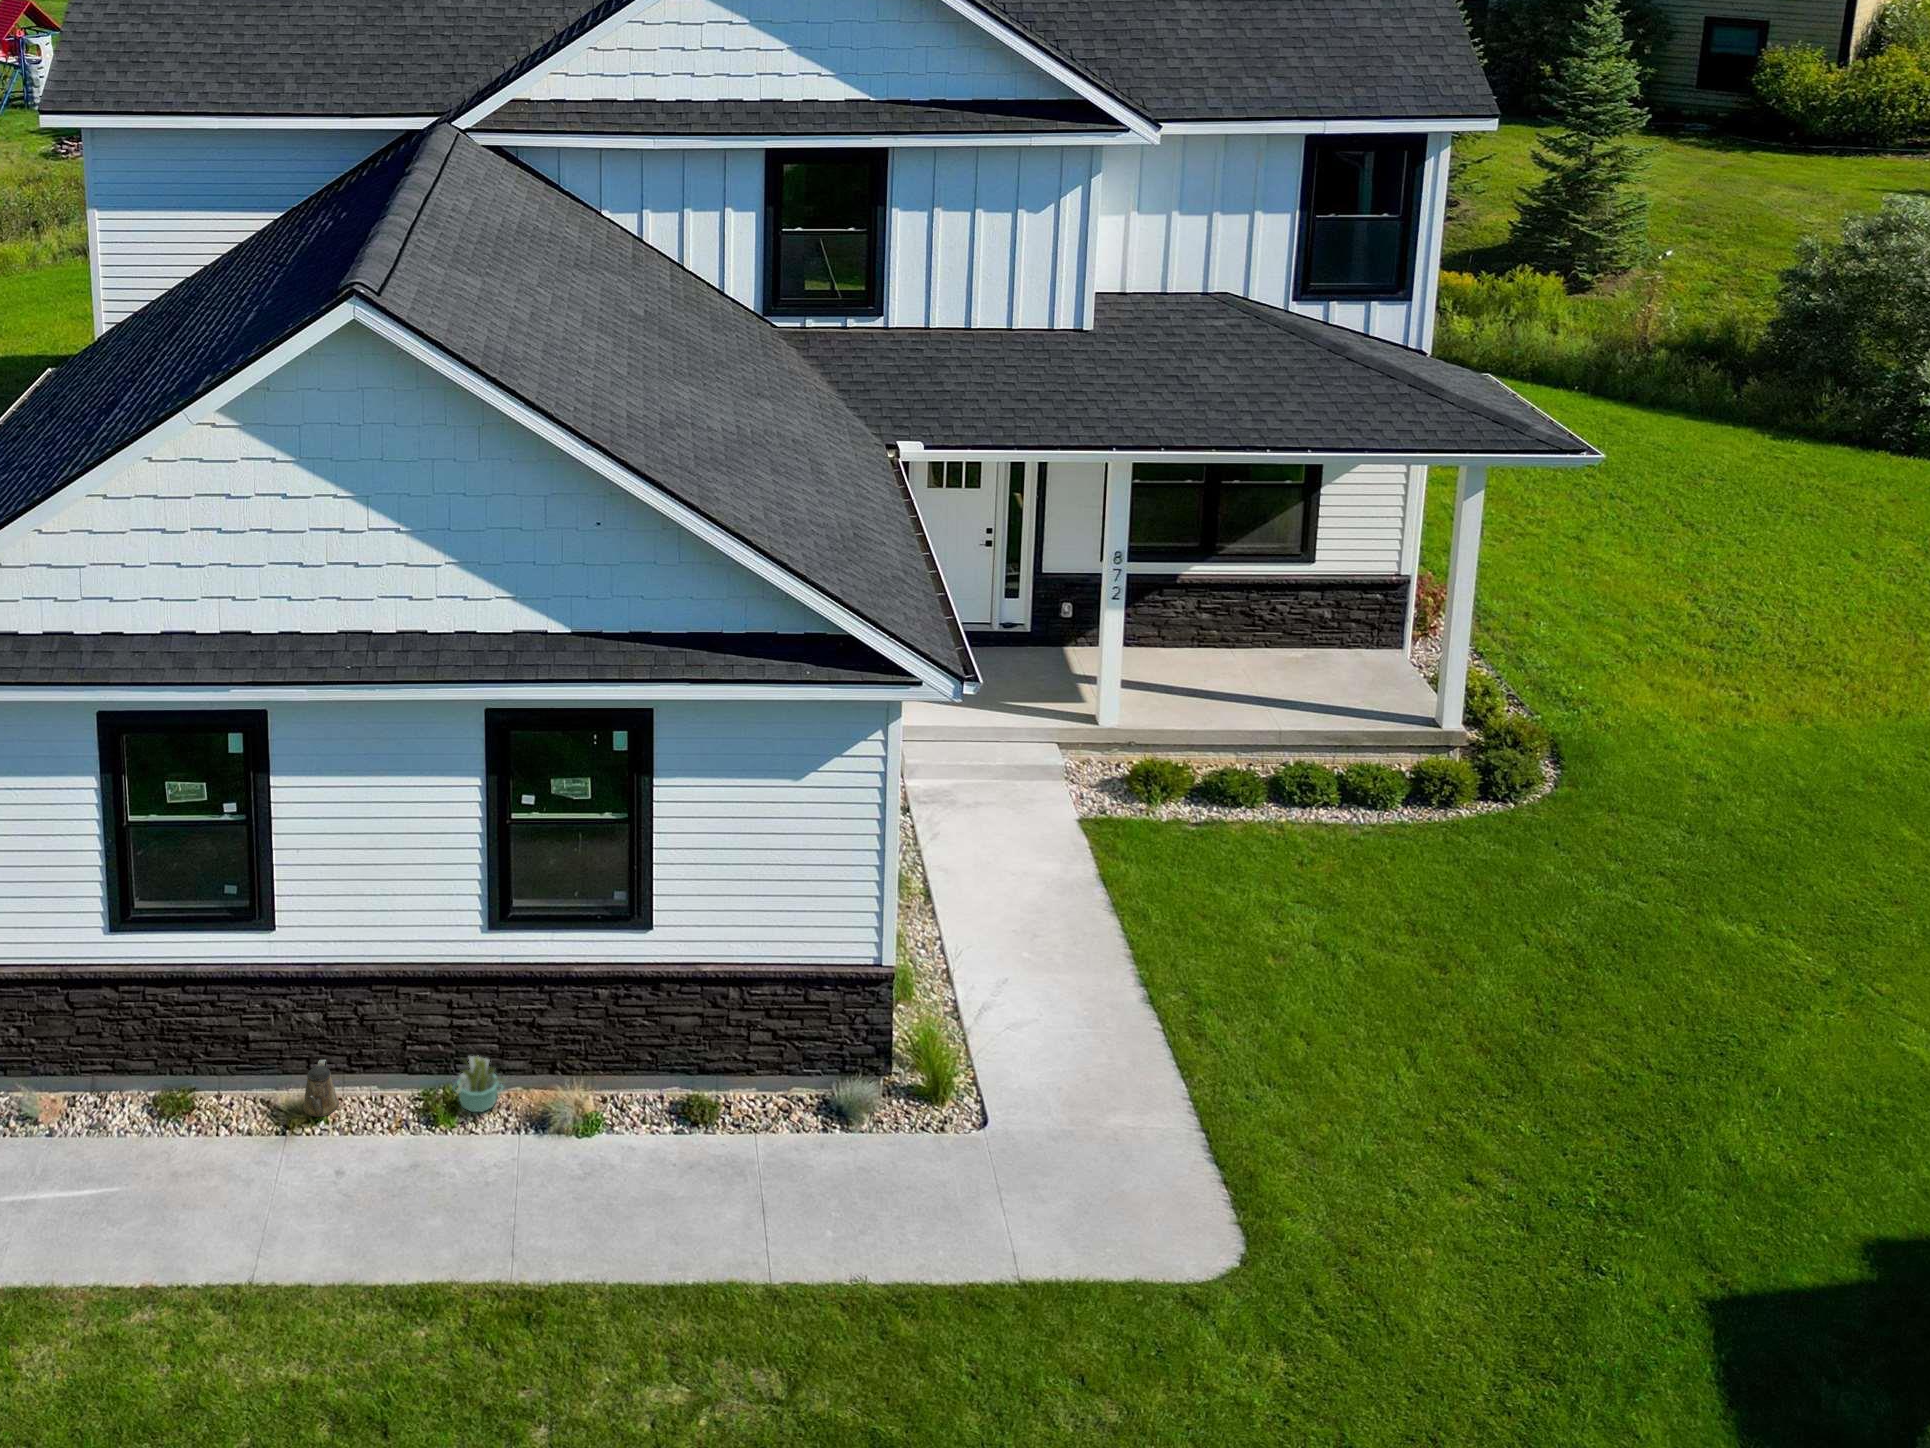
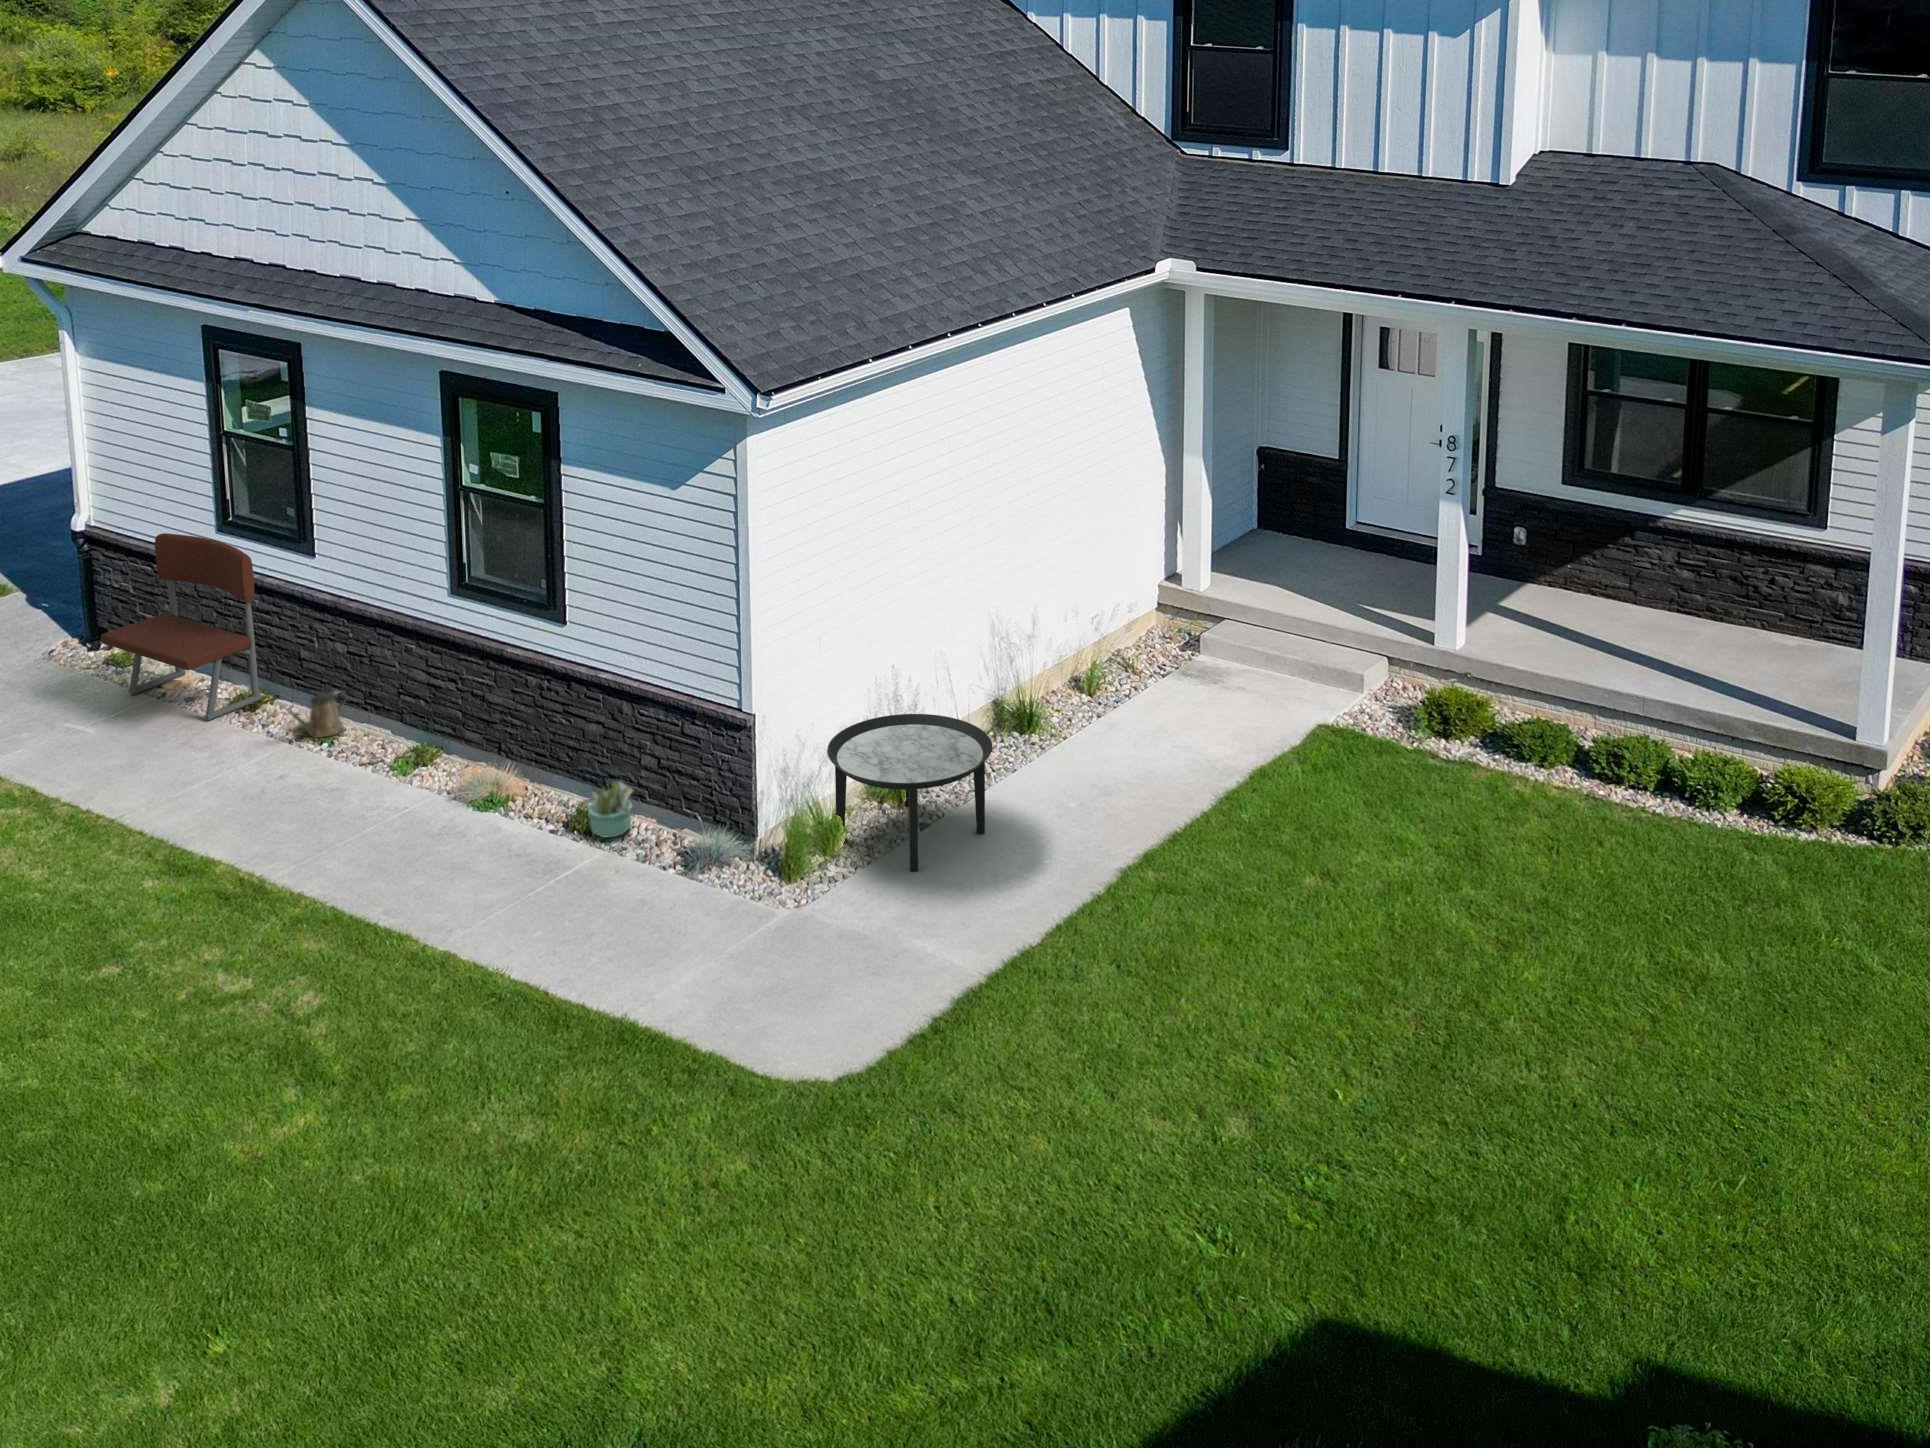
round table: none [892,910,1040,1055] -> present [827,714,992,871]
bench: none [25,942,197,1140] -> present [101,533,262,721]
decorative plant: present [453,1056,506,1112] -> present [578,781,633,838]

